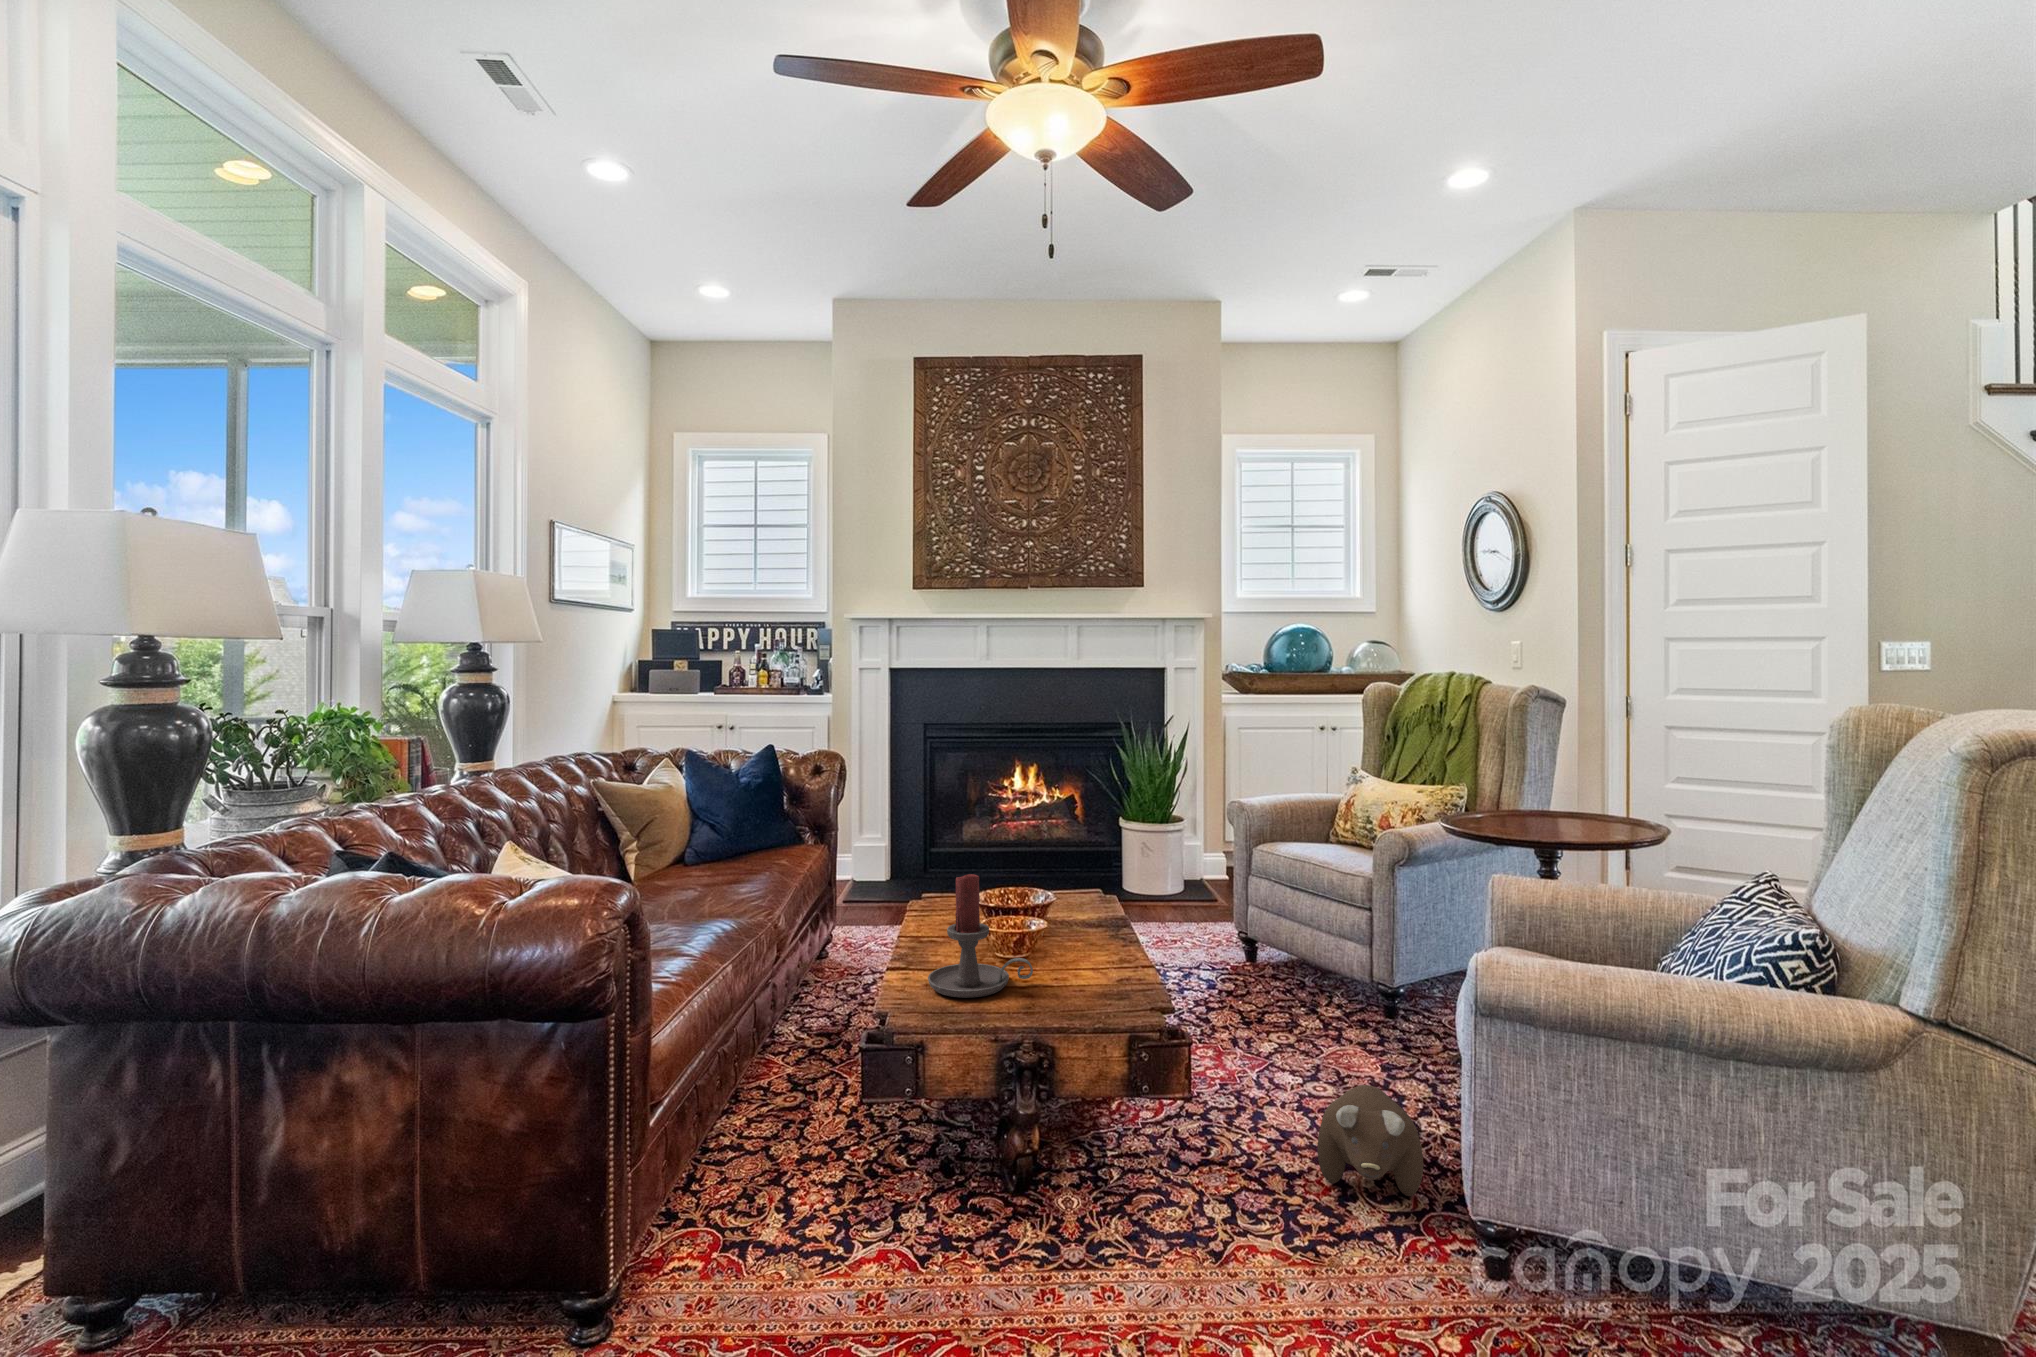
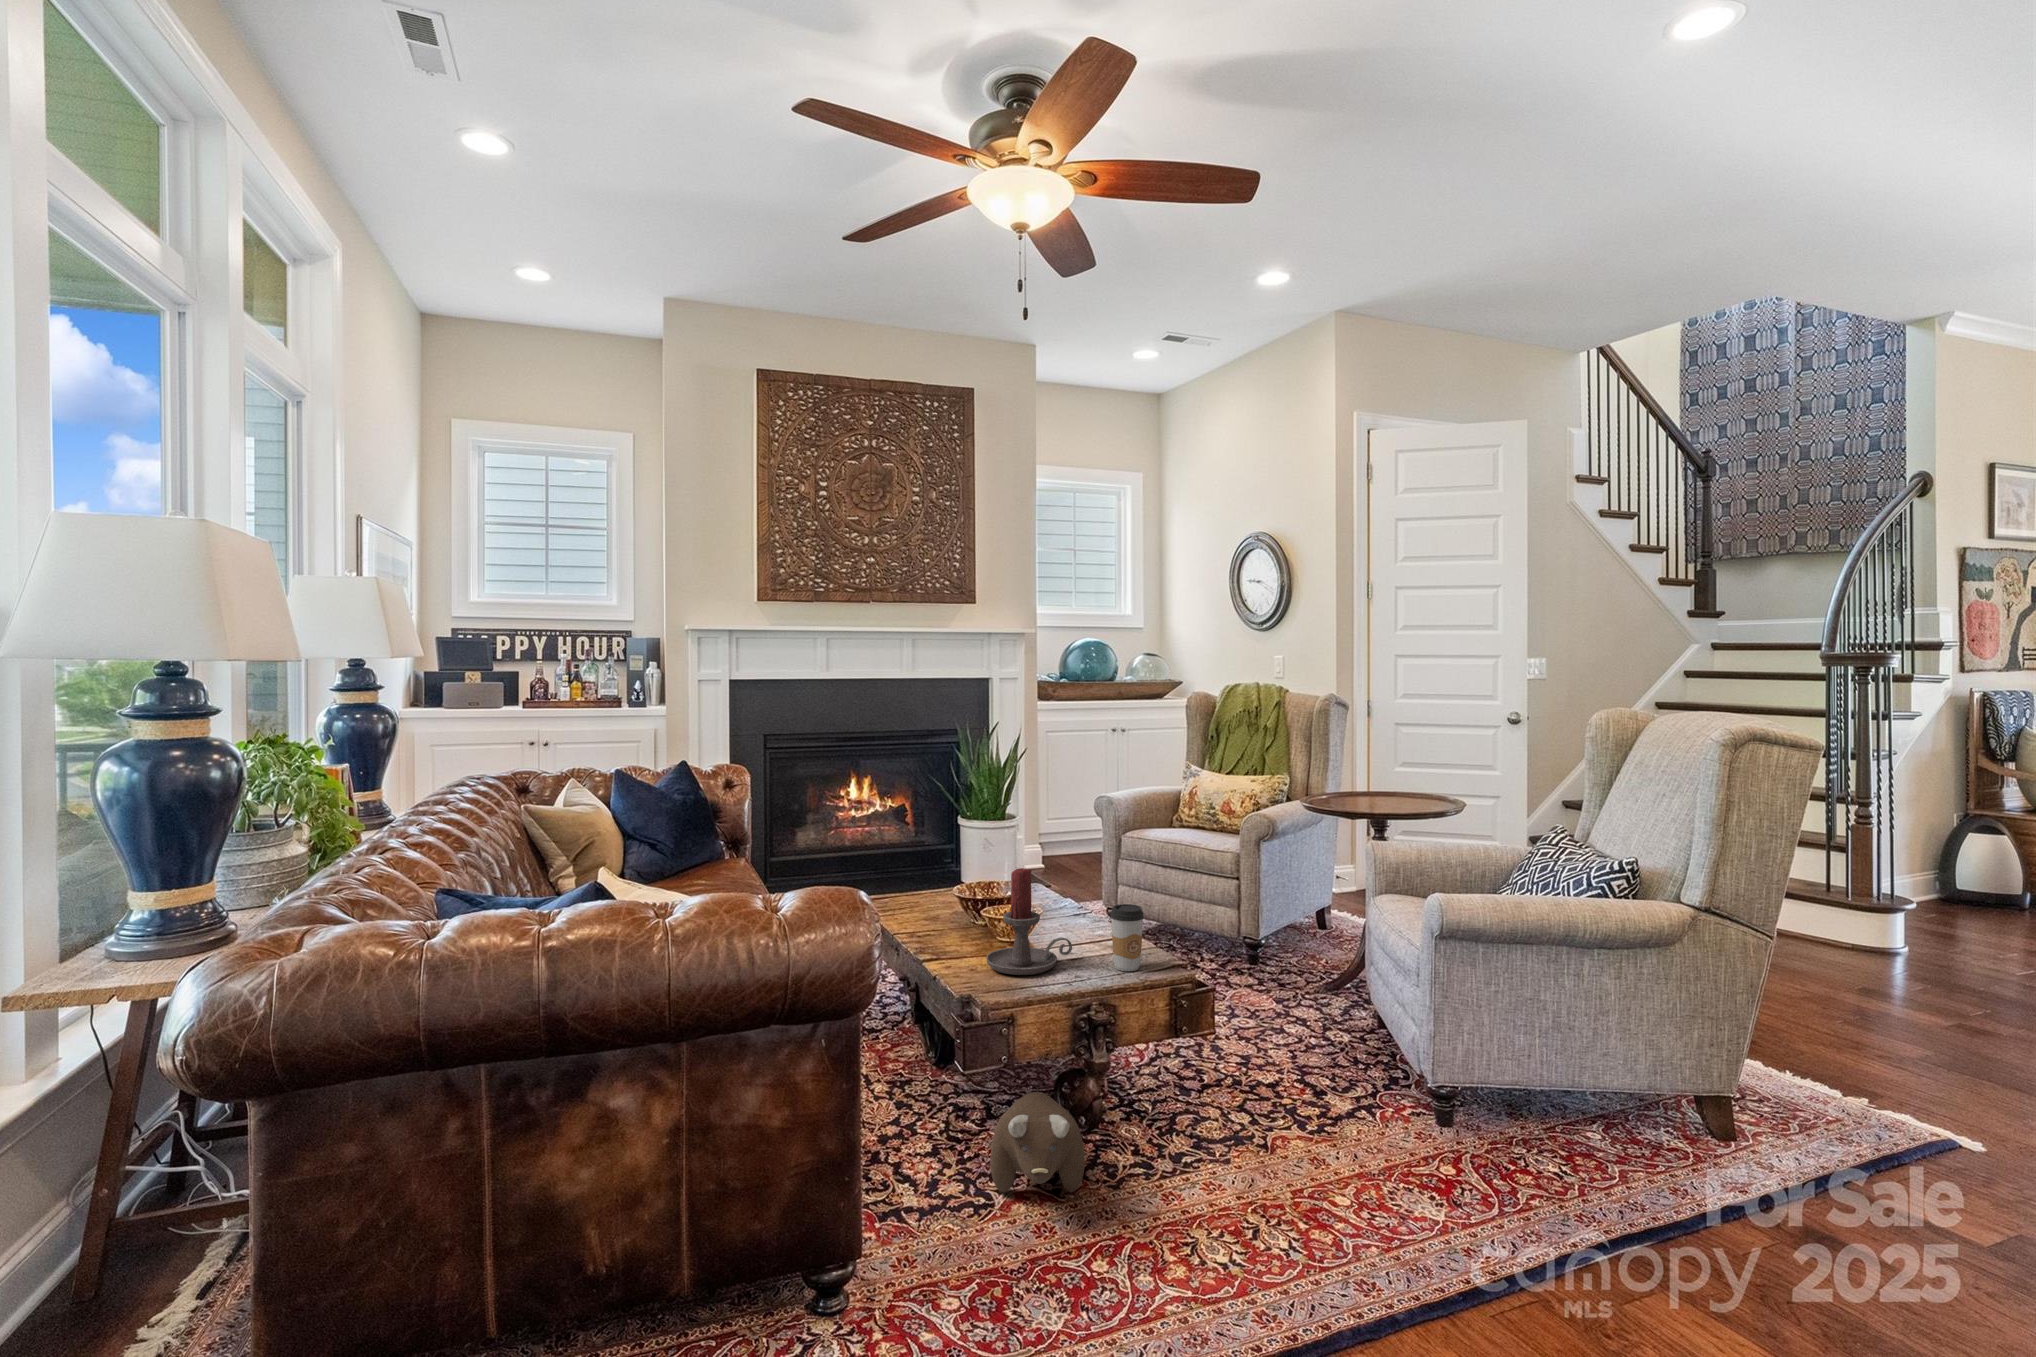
coffee cup: none [1059,926,1099,1008] -> present [1110,904,1144,971]
plush toy: present [1318,1085,1423,1196] -> present [990,1092,1085,1193]

